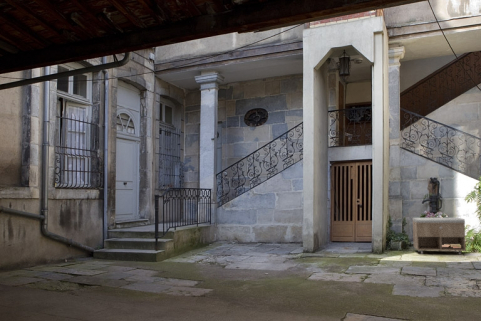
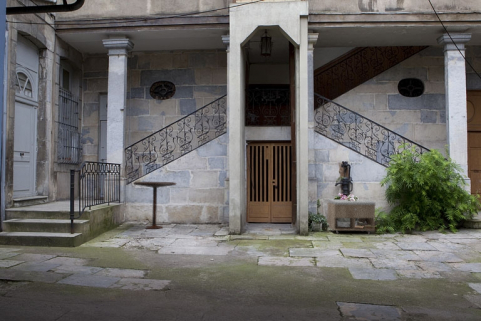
pedestal table: none [218,204,258,248] -> present [134,182,176,229]

